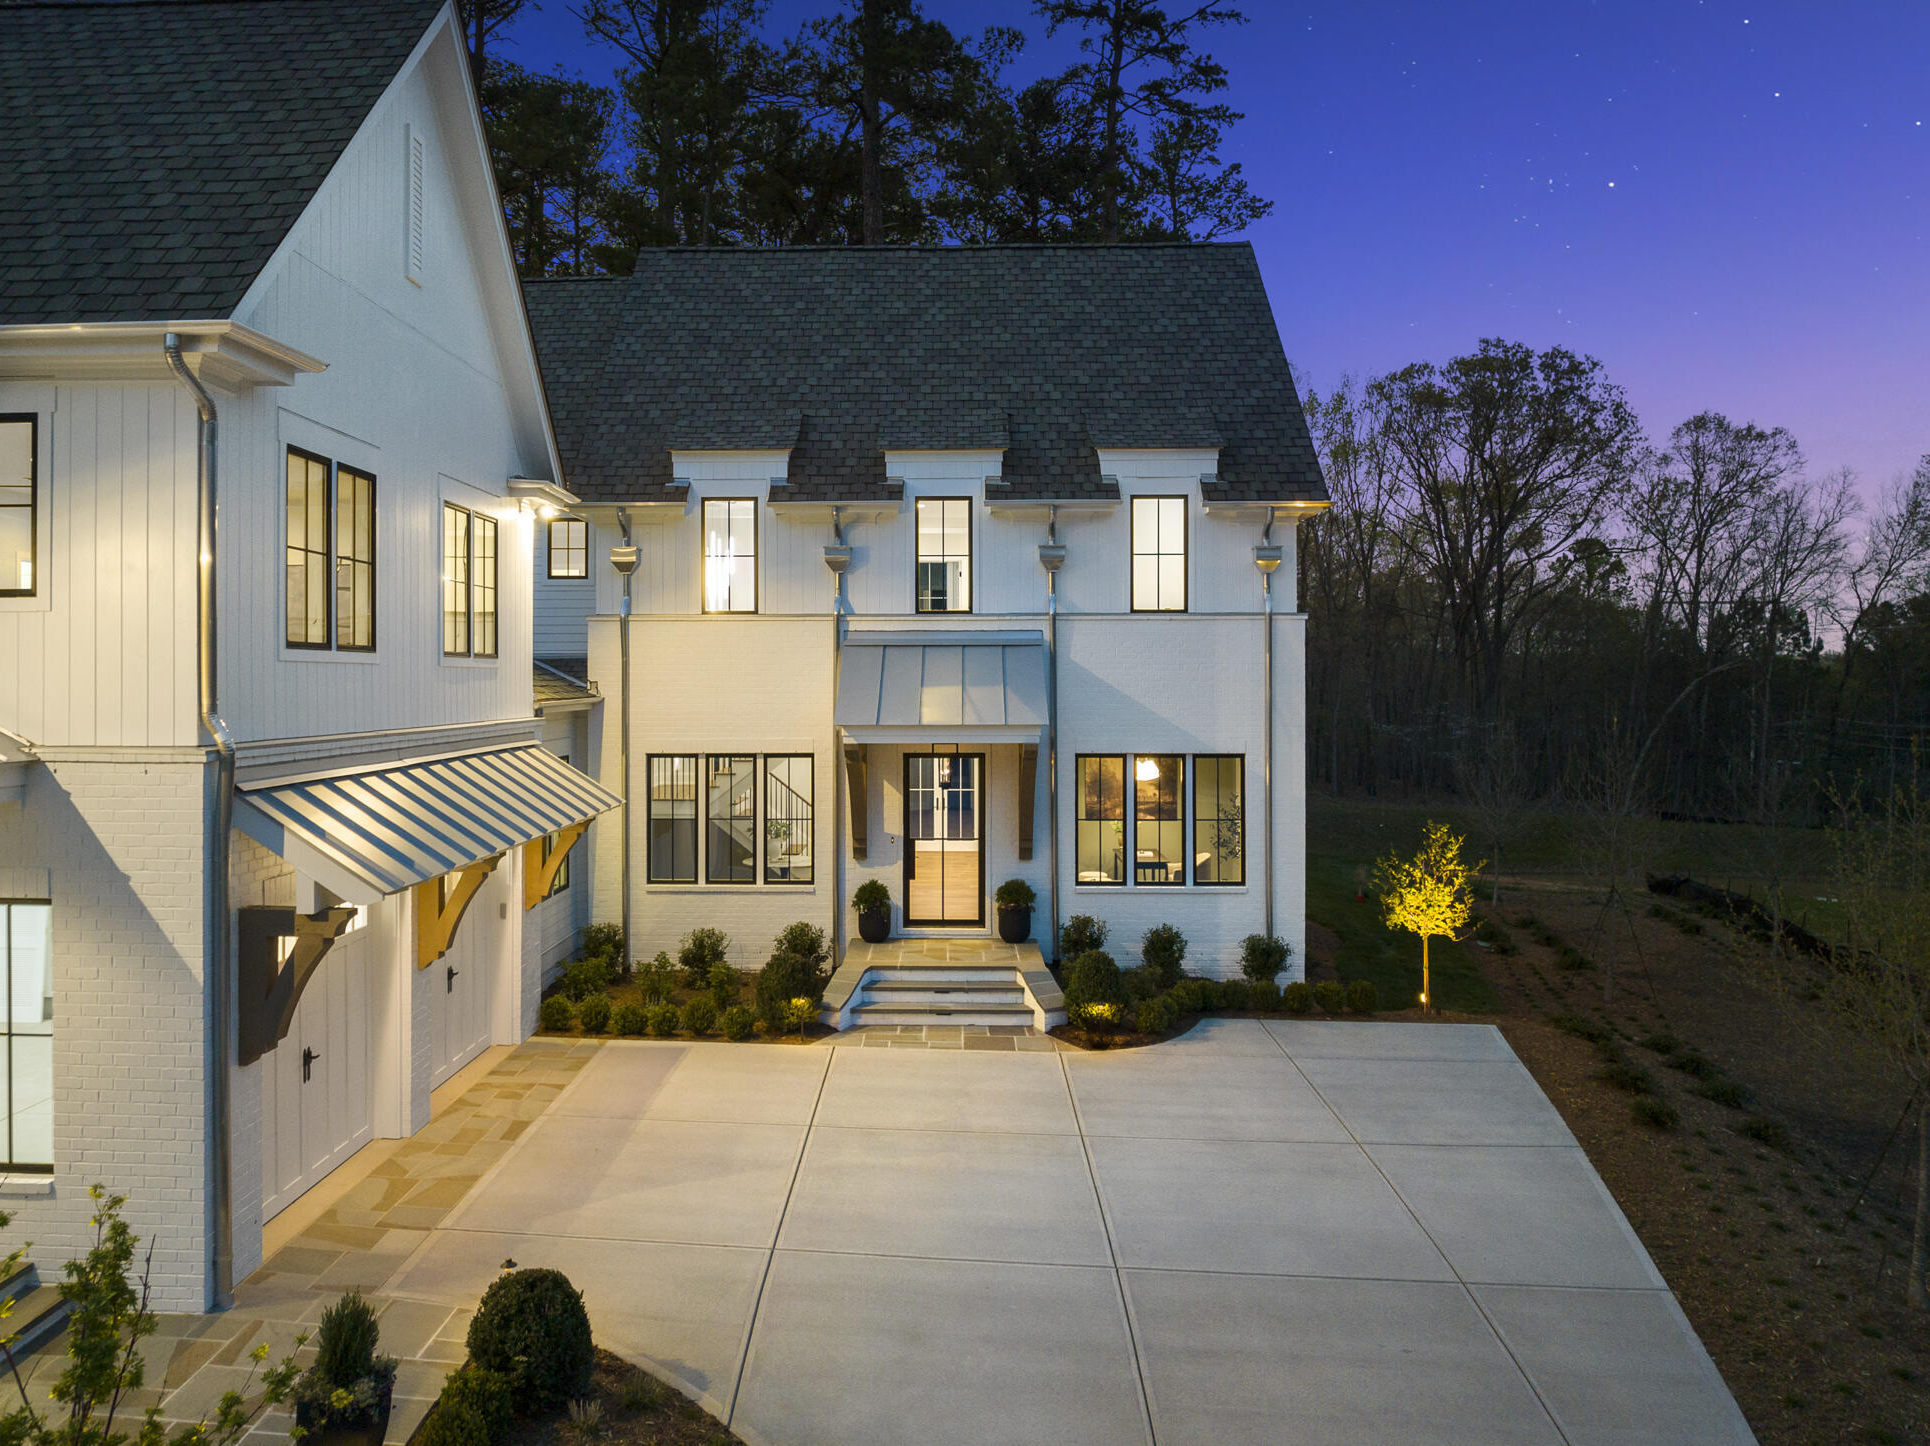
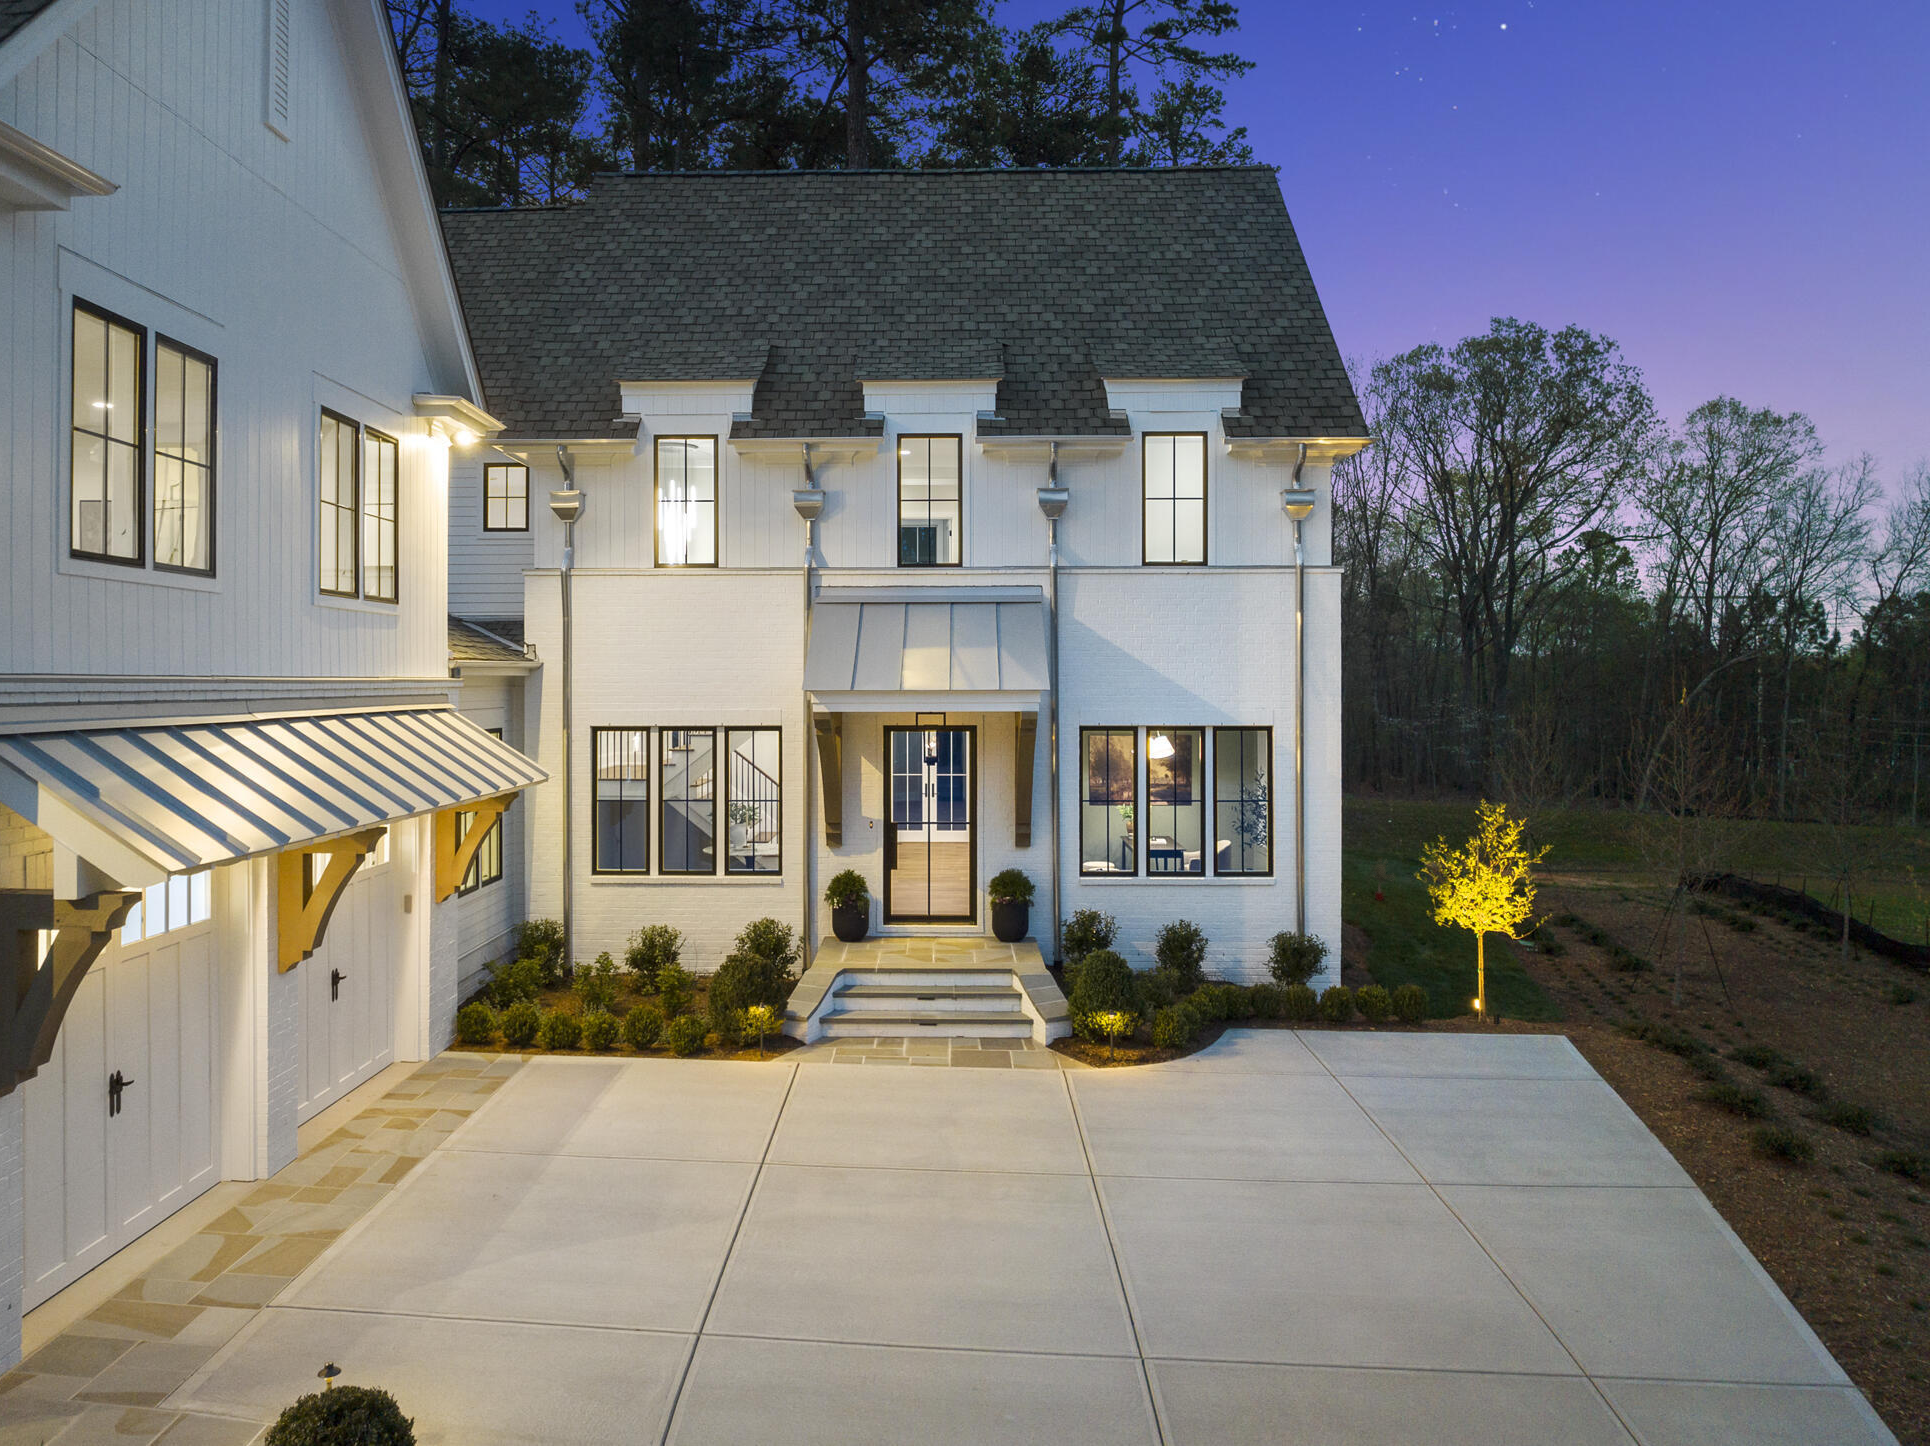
woven basket: present [1086,1015,1115,1049] -> none [1096,1025,1130,1065]

